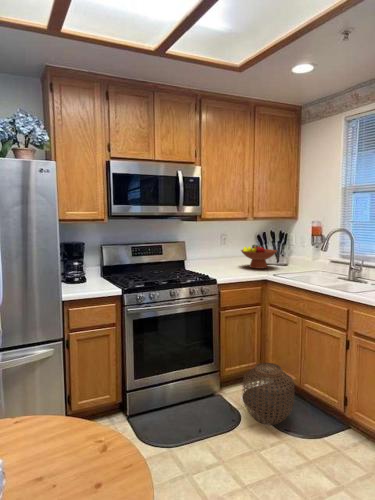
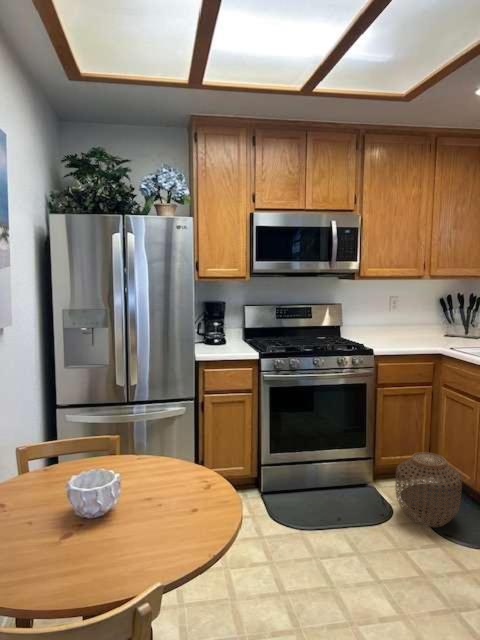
fruit bowl: present [241,245,277,269] -> none [413,310,462,340]

